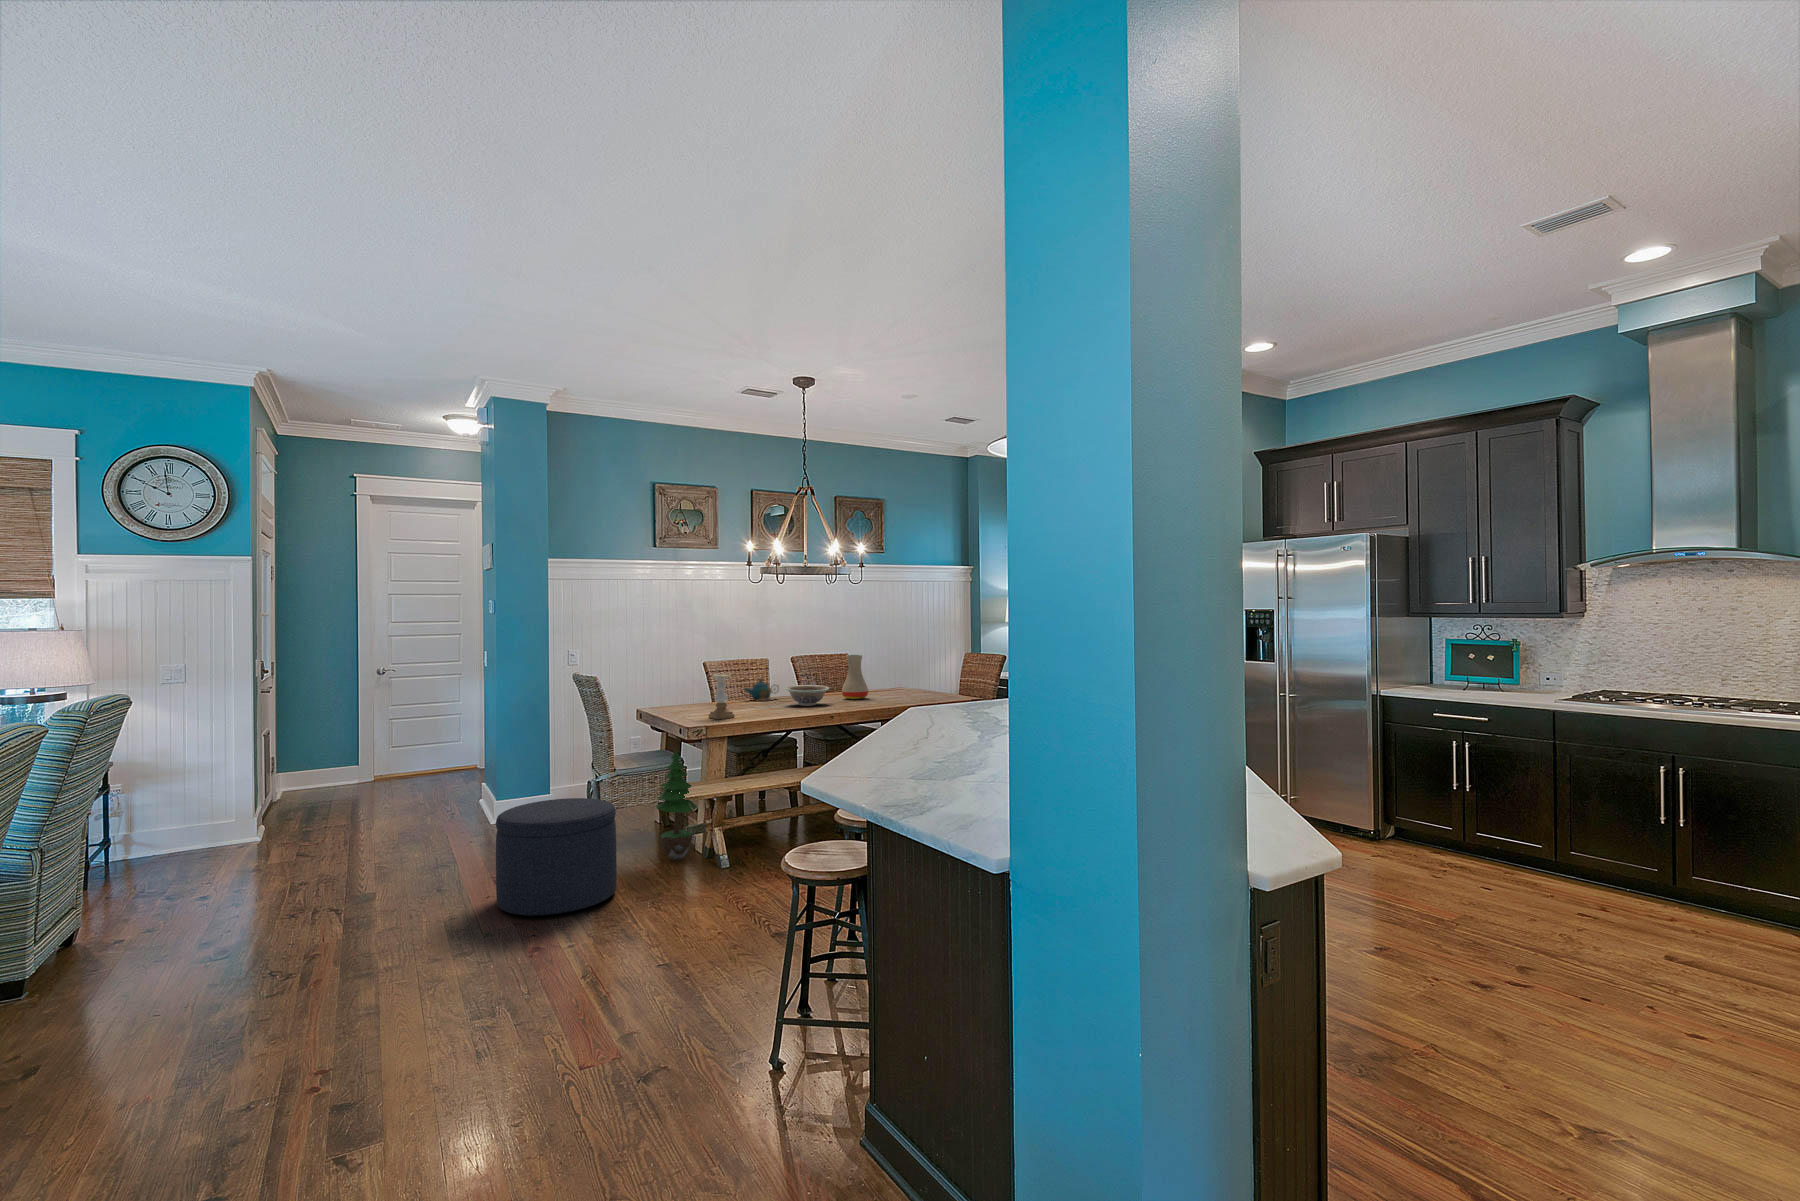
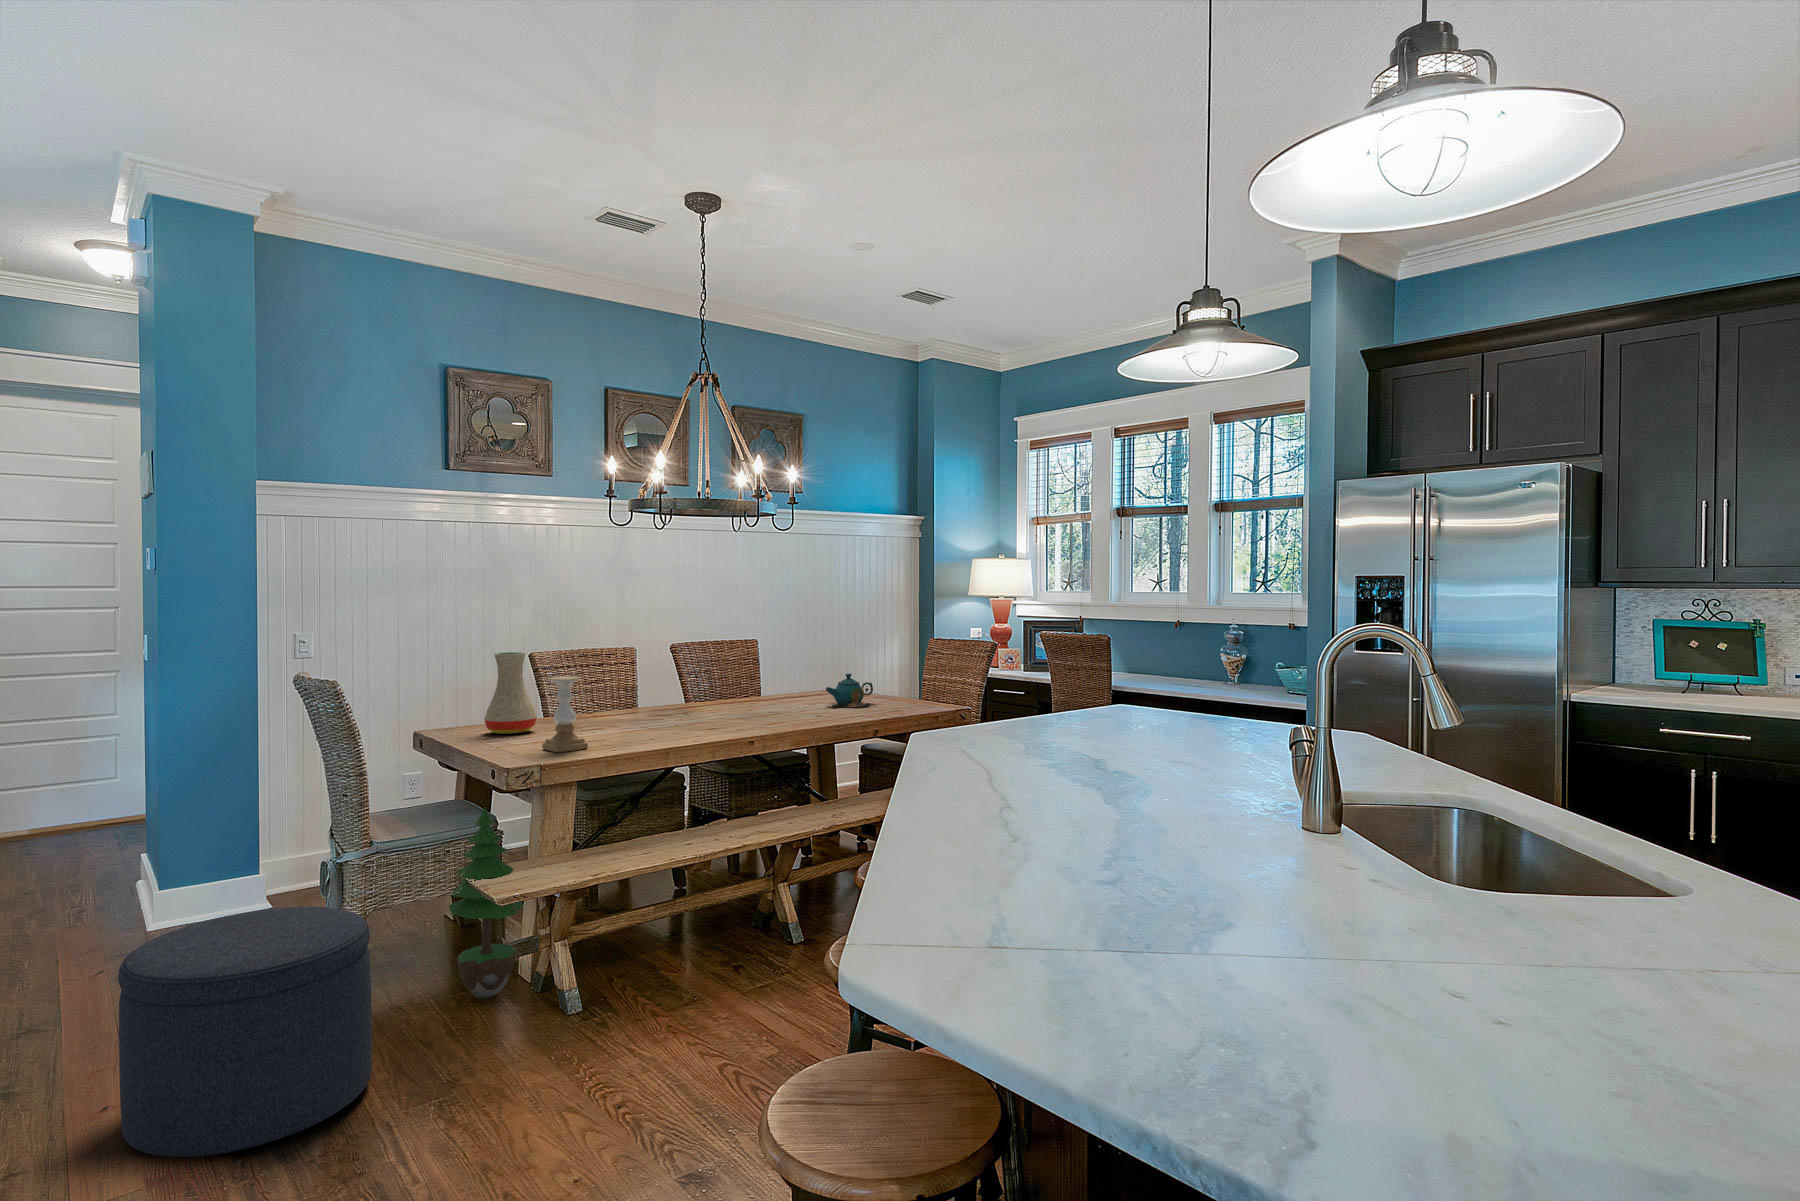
vase: present [842,655,868,699] -> present [484,652,537,734]
teapot: present [744,679,776,701] -> present [826,674,873,708]
decorative bowl: present [786,685,829,706] -> none [667,689,737,723]

